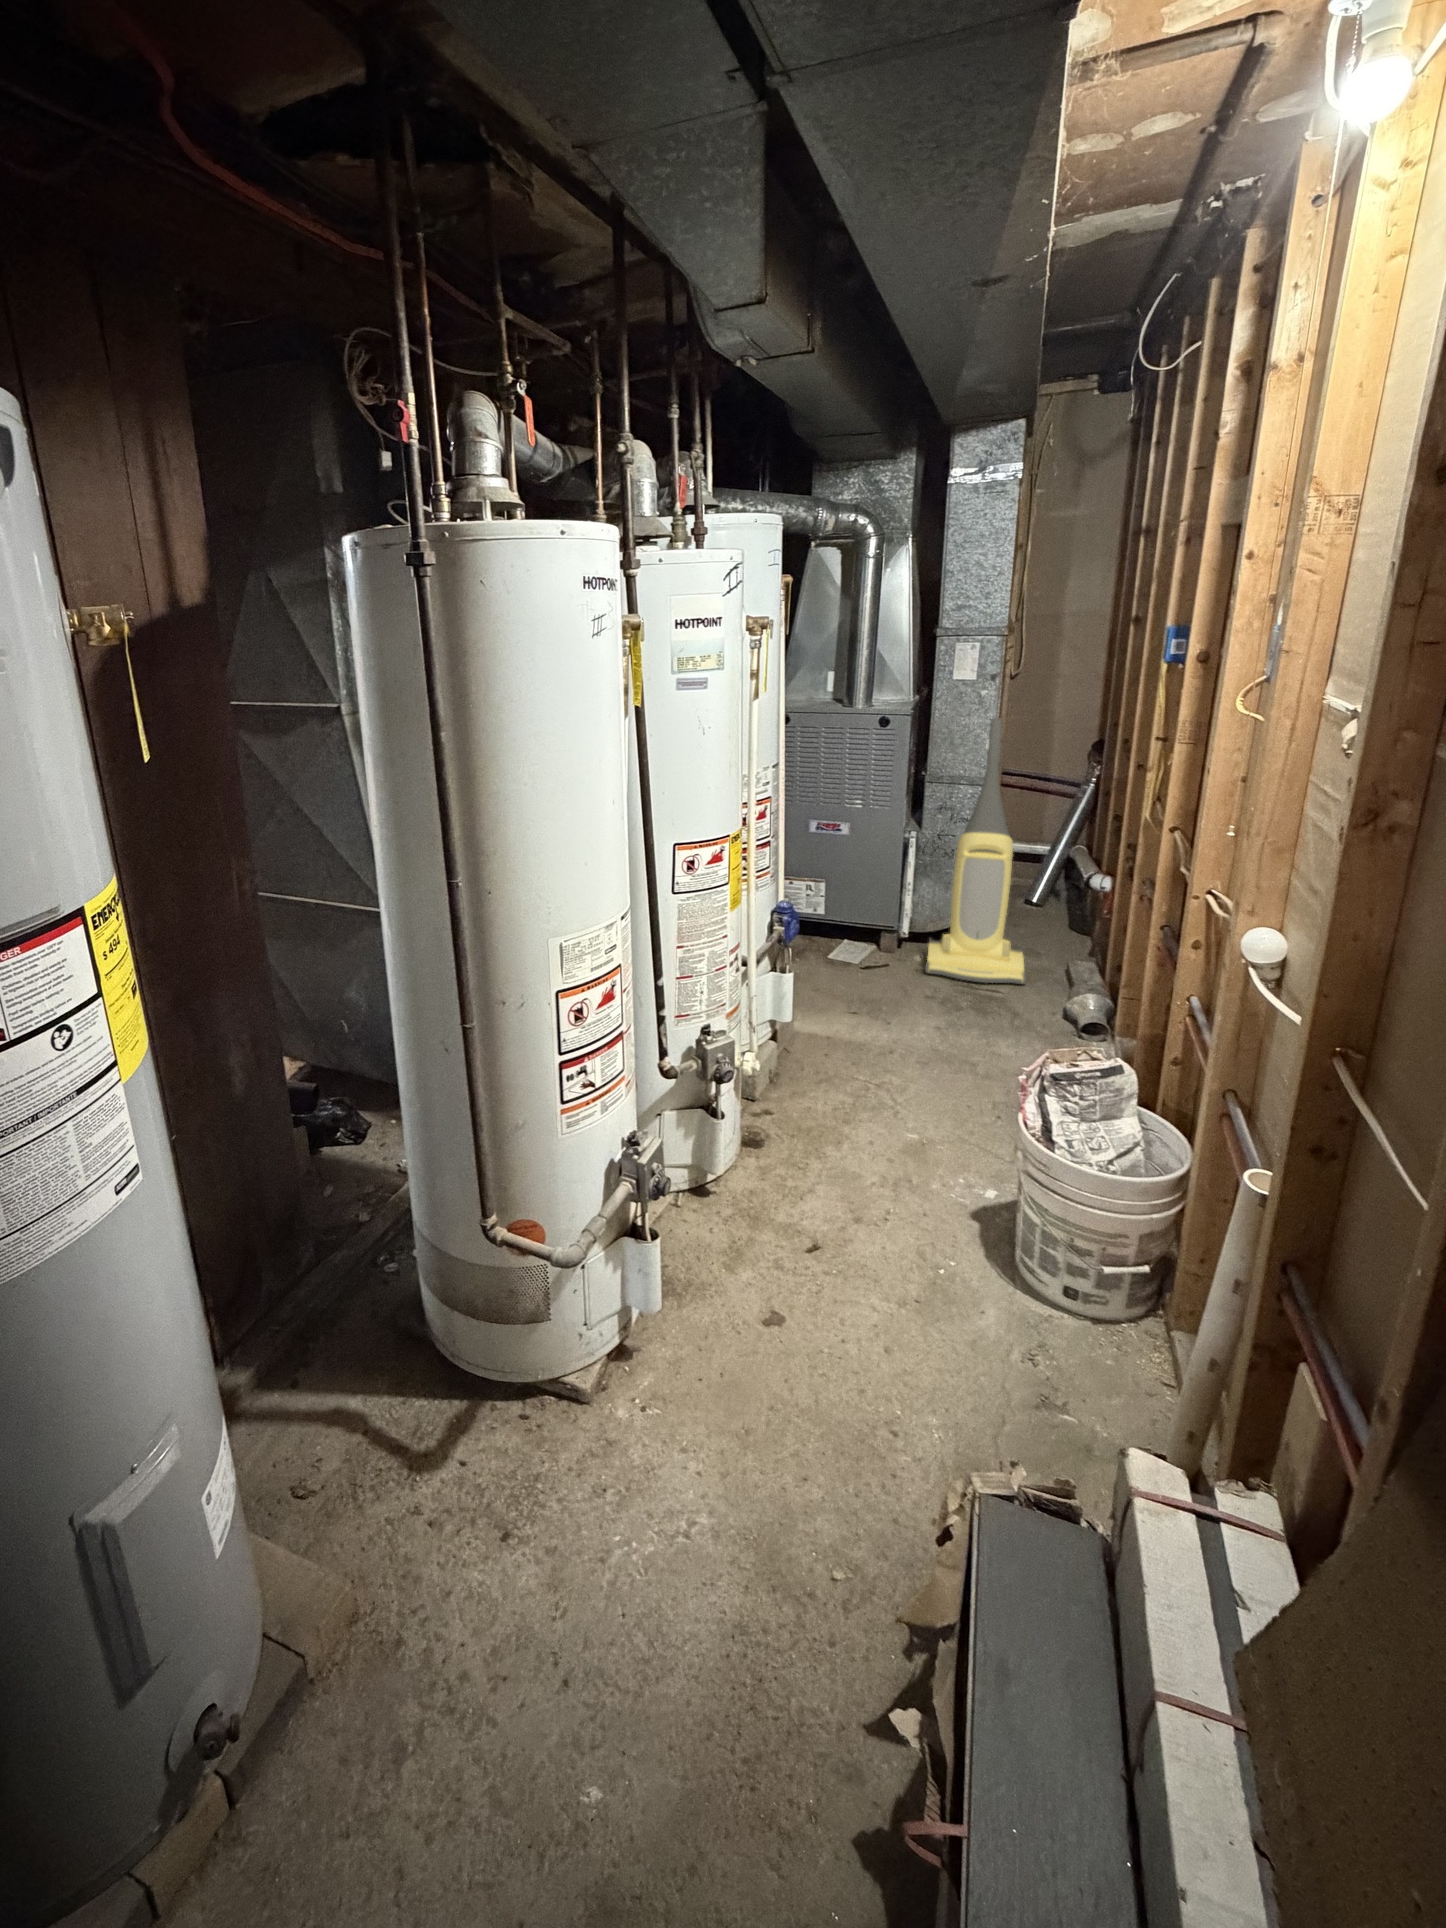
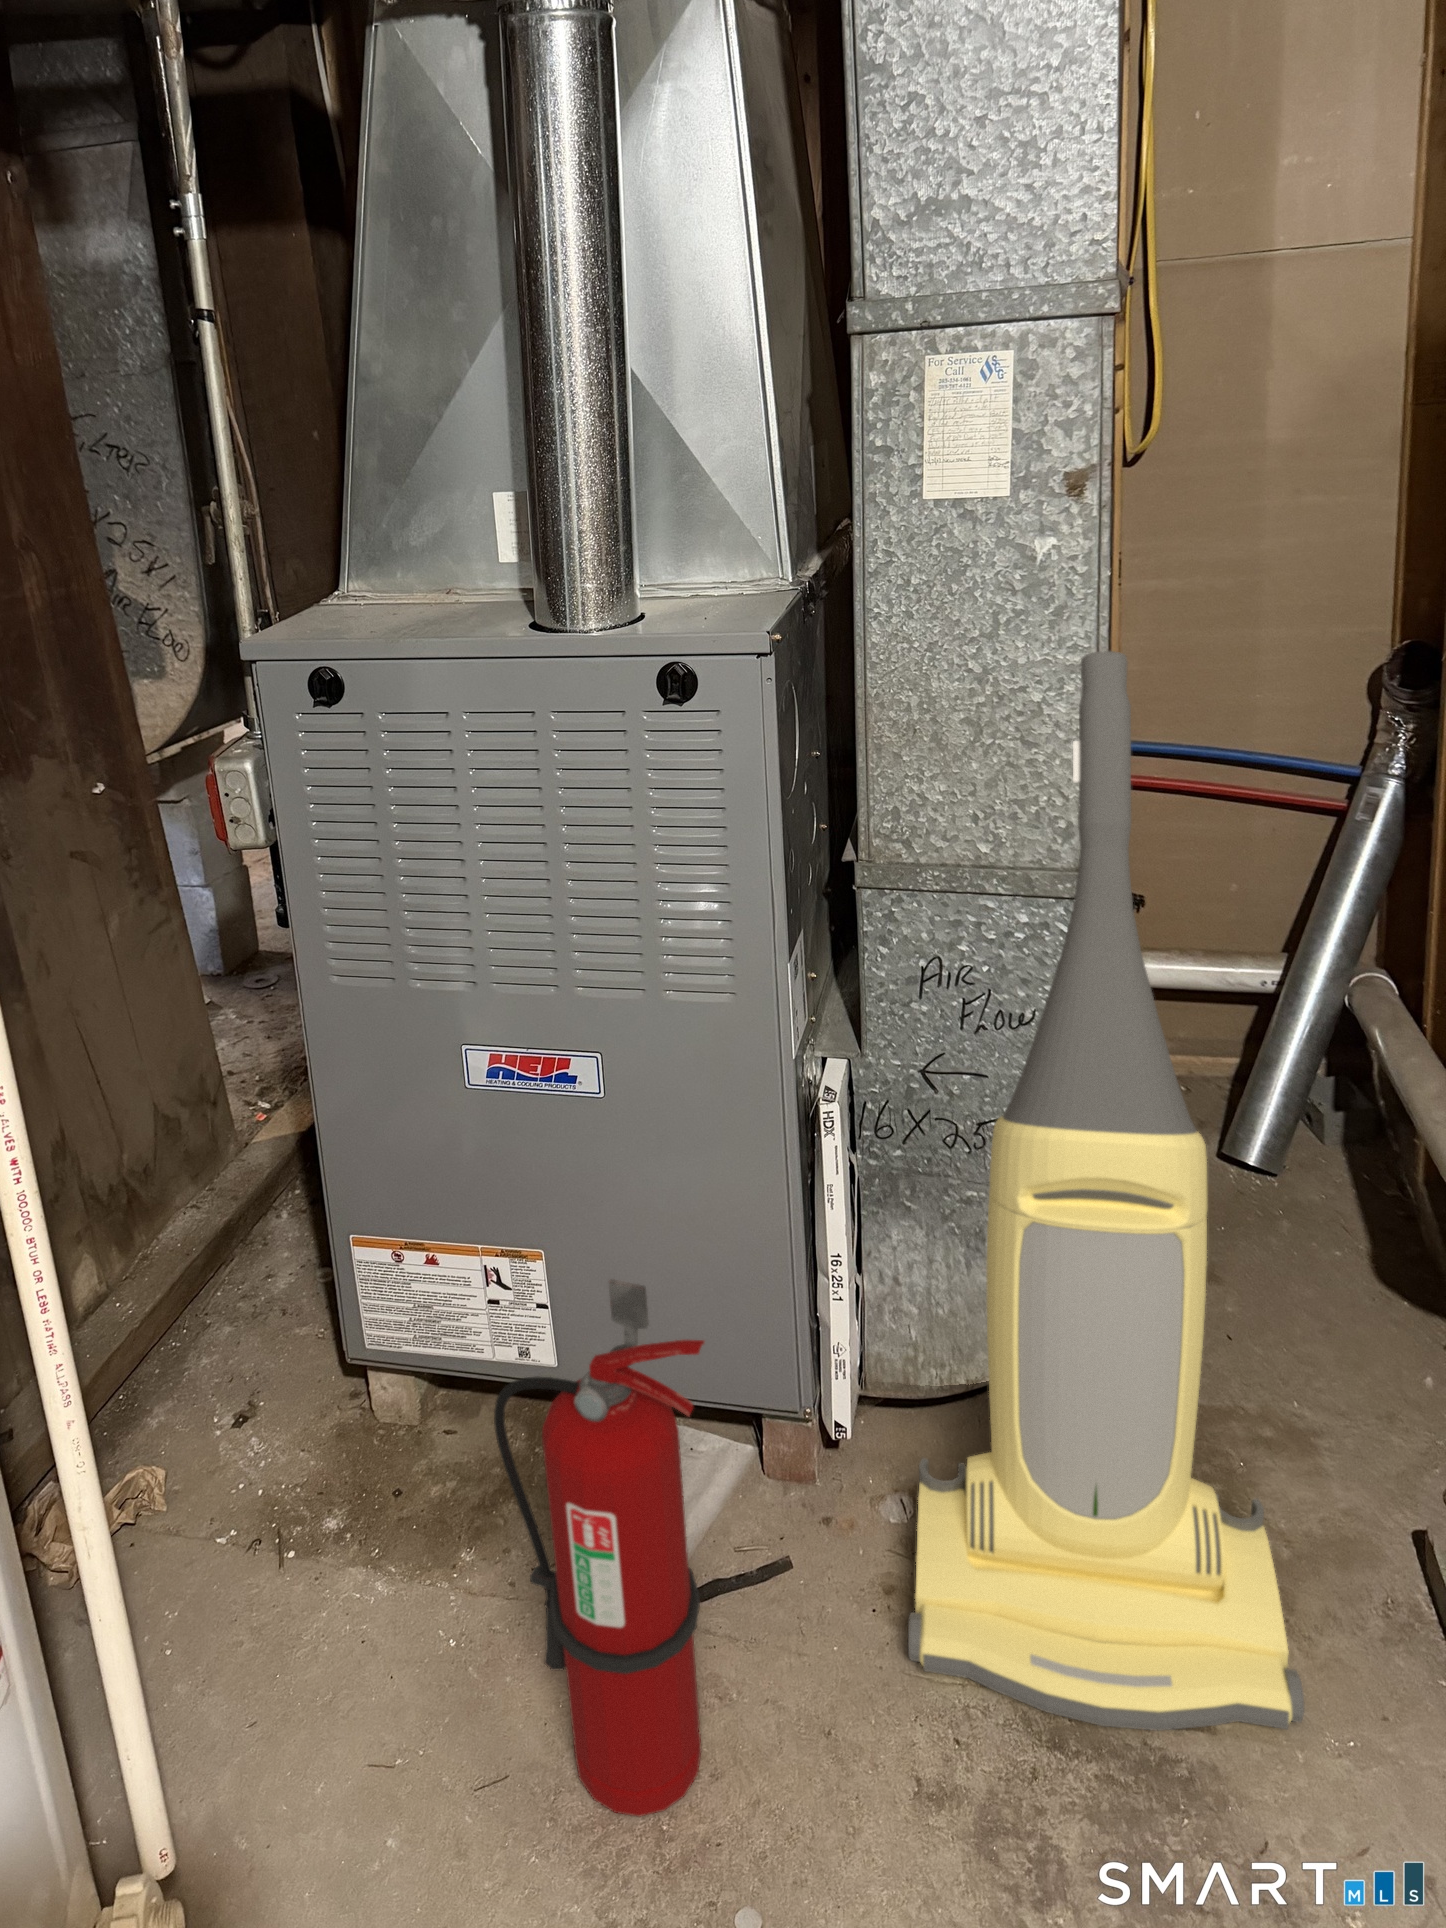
fire extinguisher: none [831,858,889,988] -> present [494,1279,705,1817]

